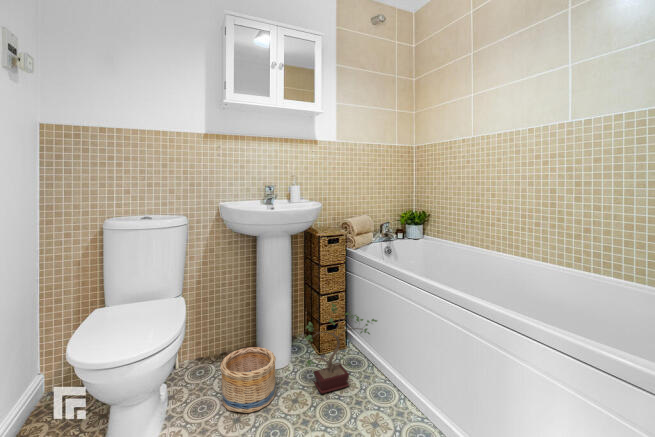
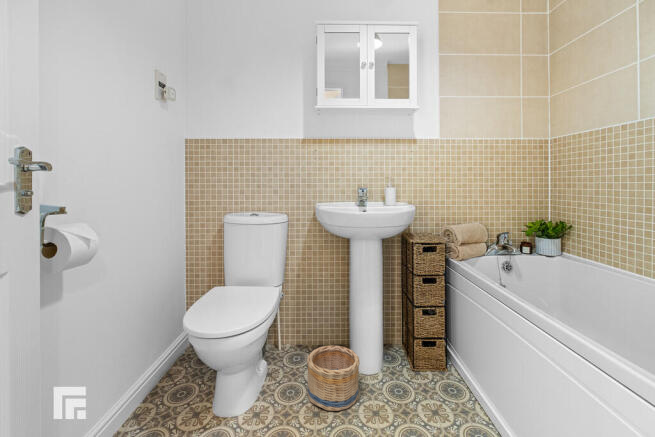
potted plant: present [306,303,377,393] -> none [388,315,480,415]

